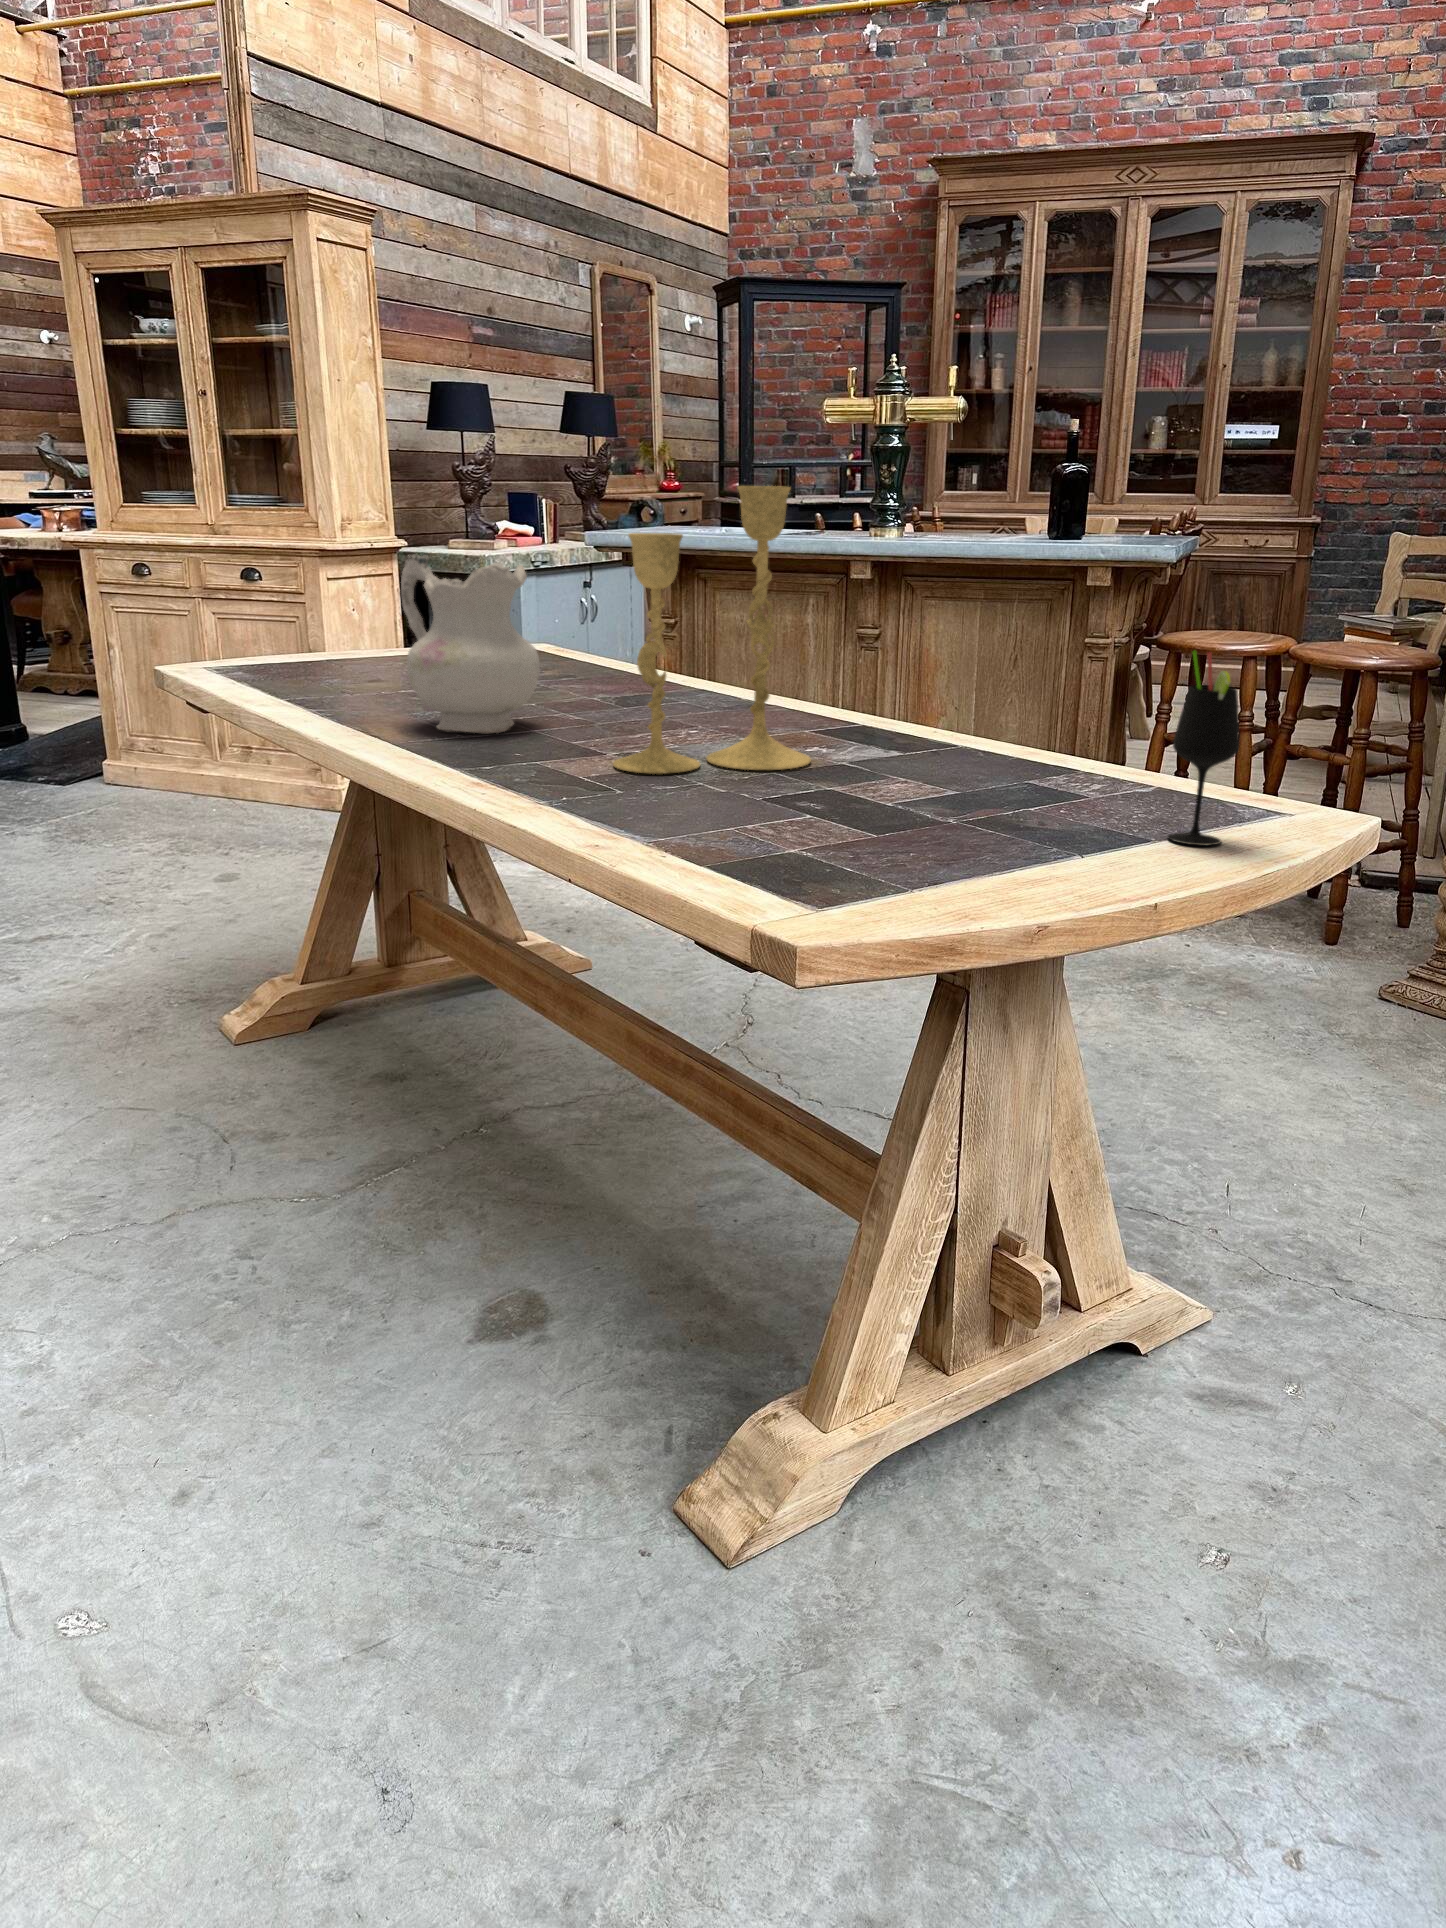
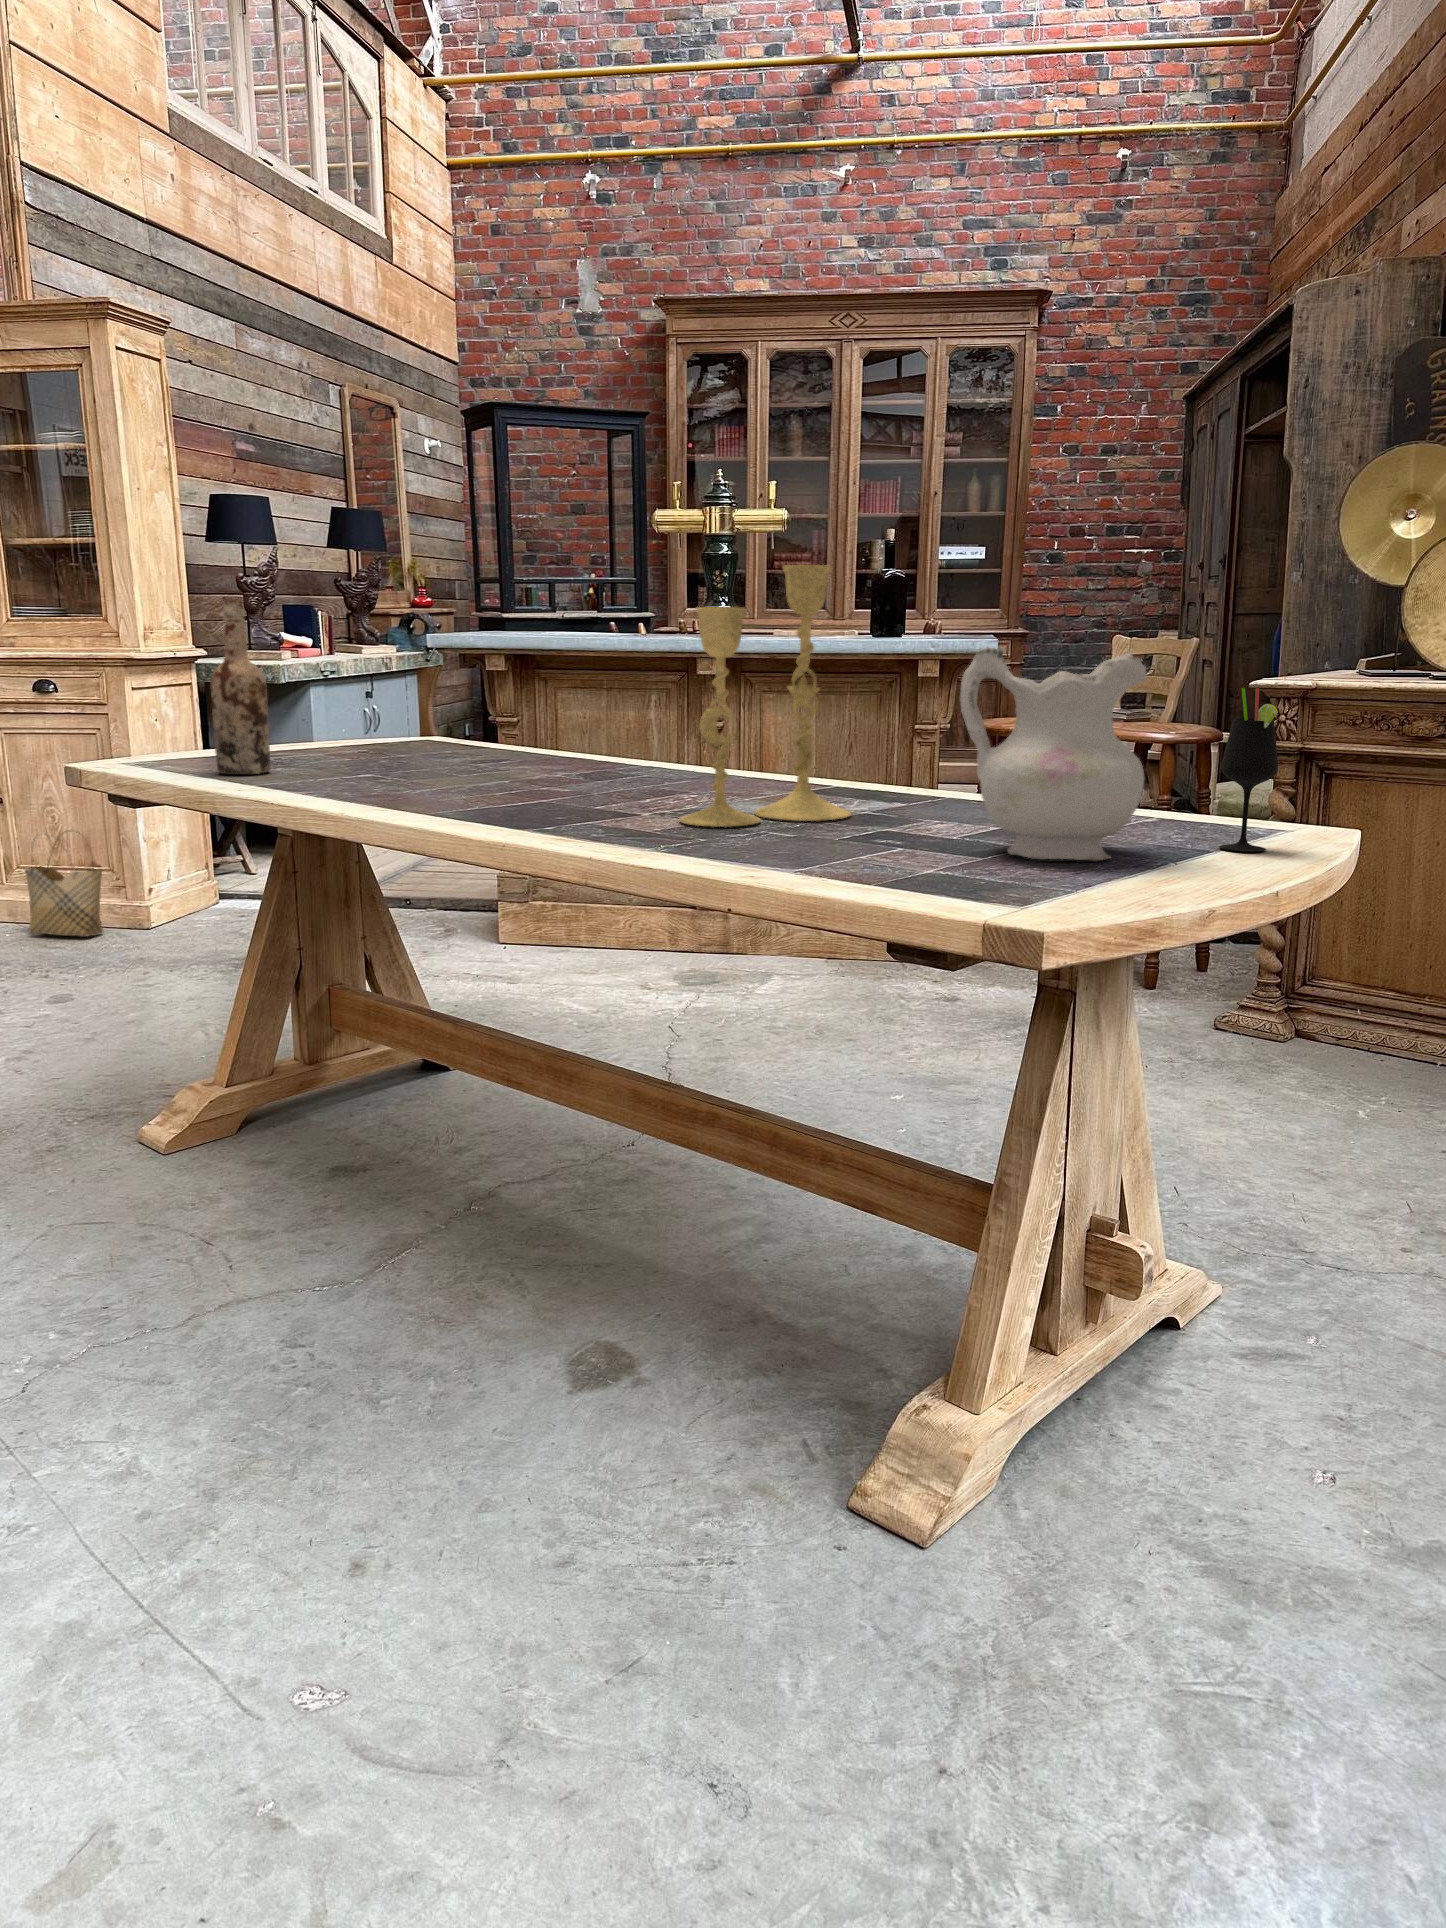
wine bottle: none [264,506,324,681] -> present [210,599,271,774]
ceramic pitcher: present [401,555,540,733] -> present [960,647,1147,861]
woven basket: none [244,708,311,809] -> present [25,831,103,937]

